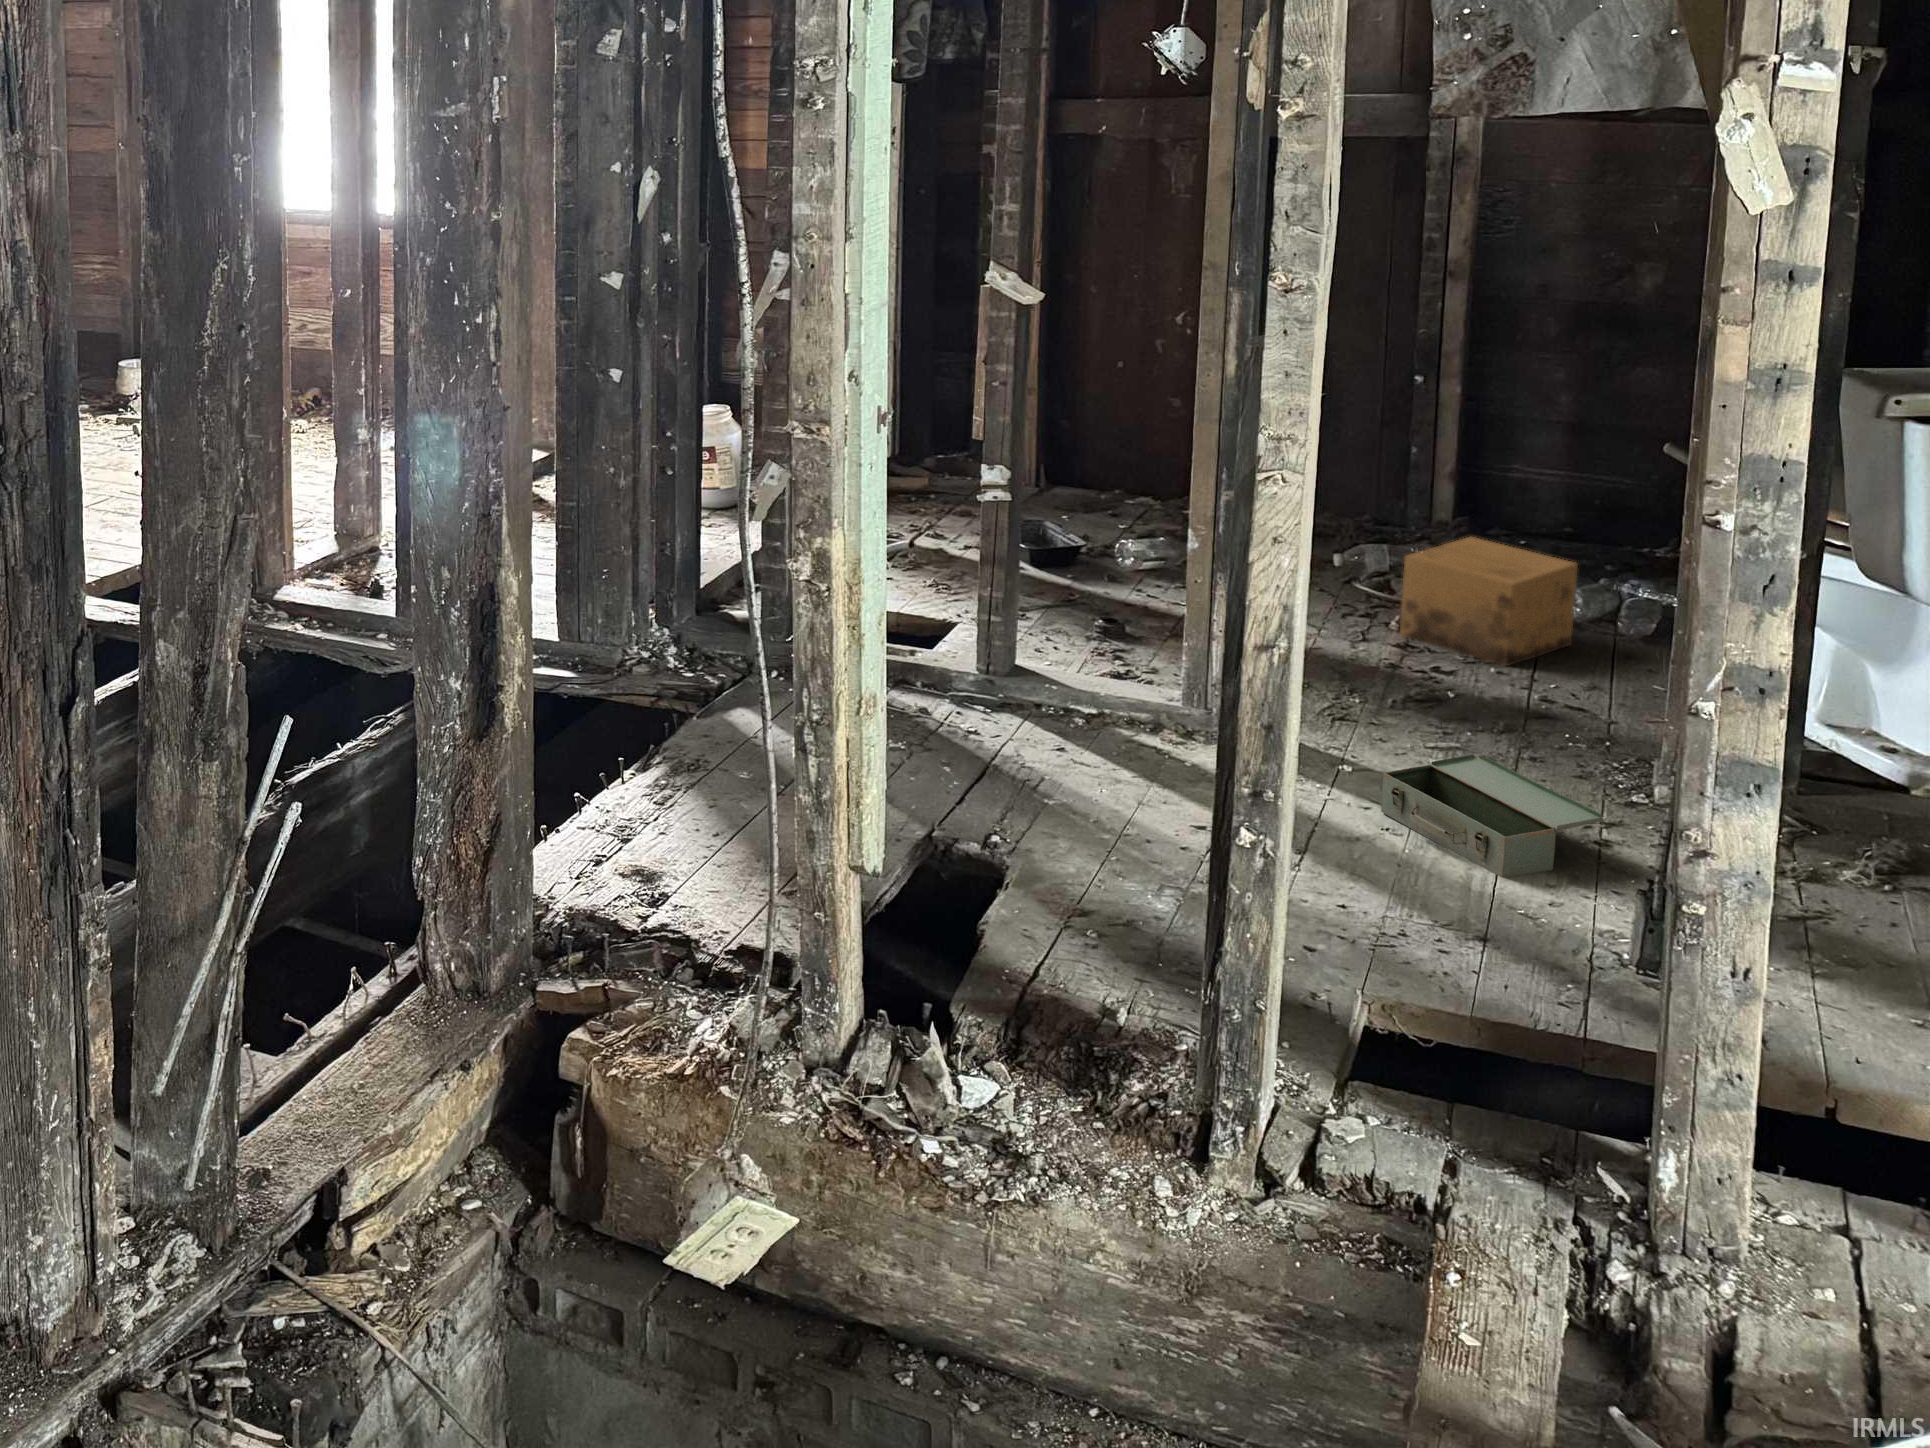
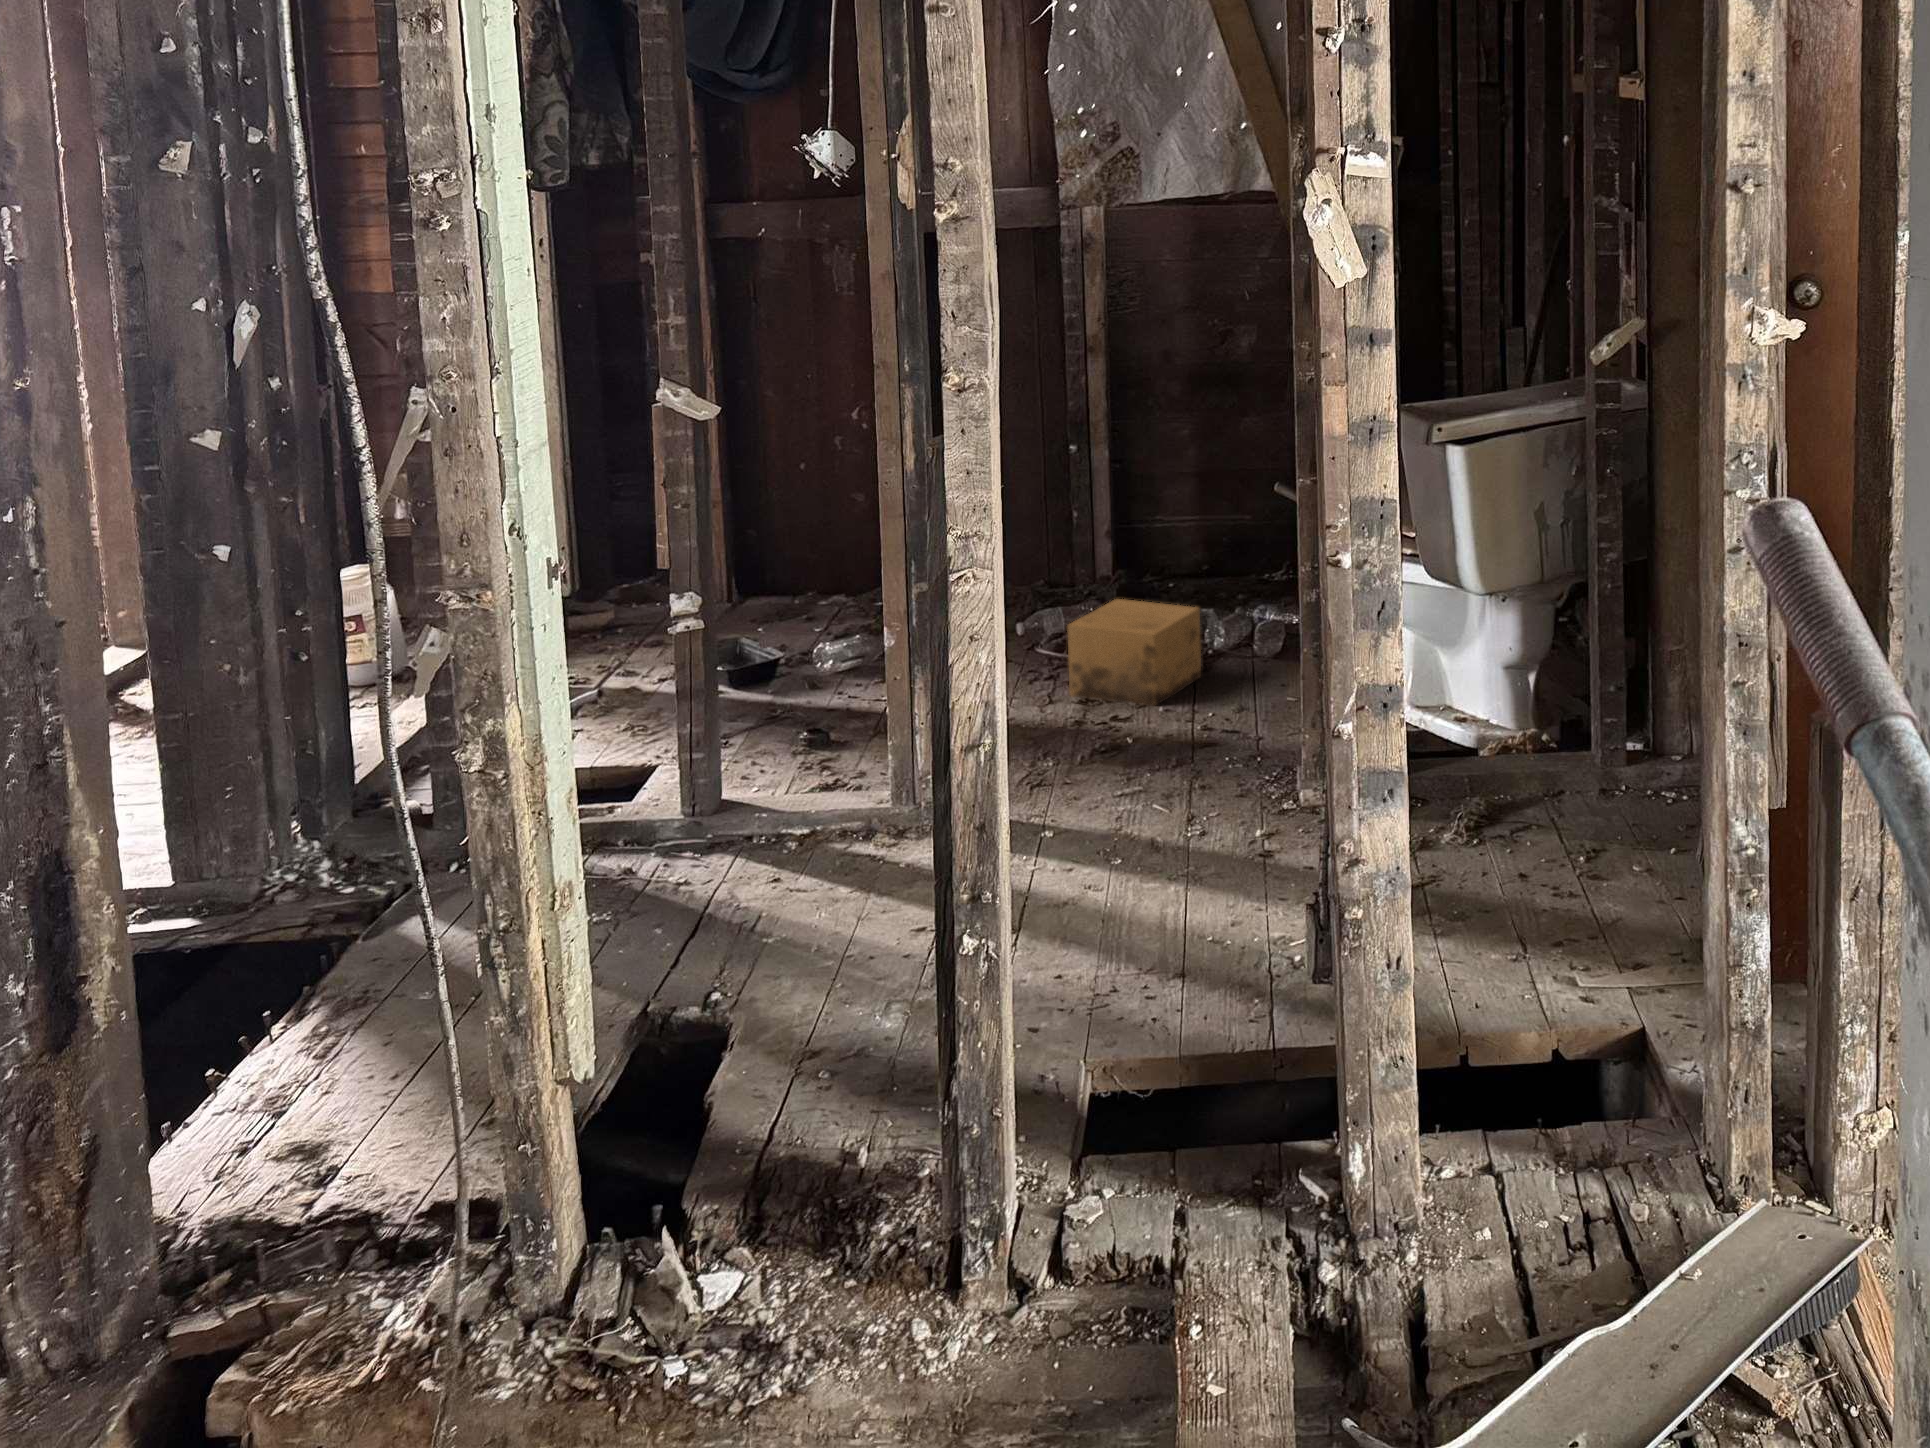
toolbox: present [1381,754,1604,877] -> none [1074,793,1251,902]

